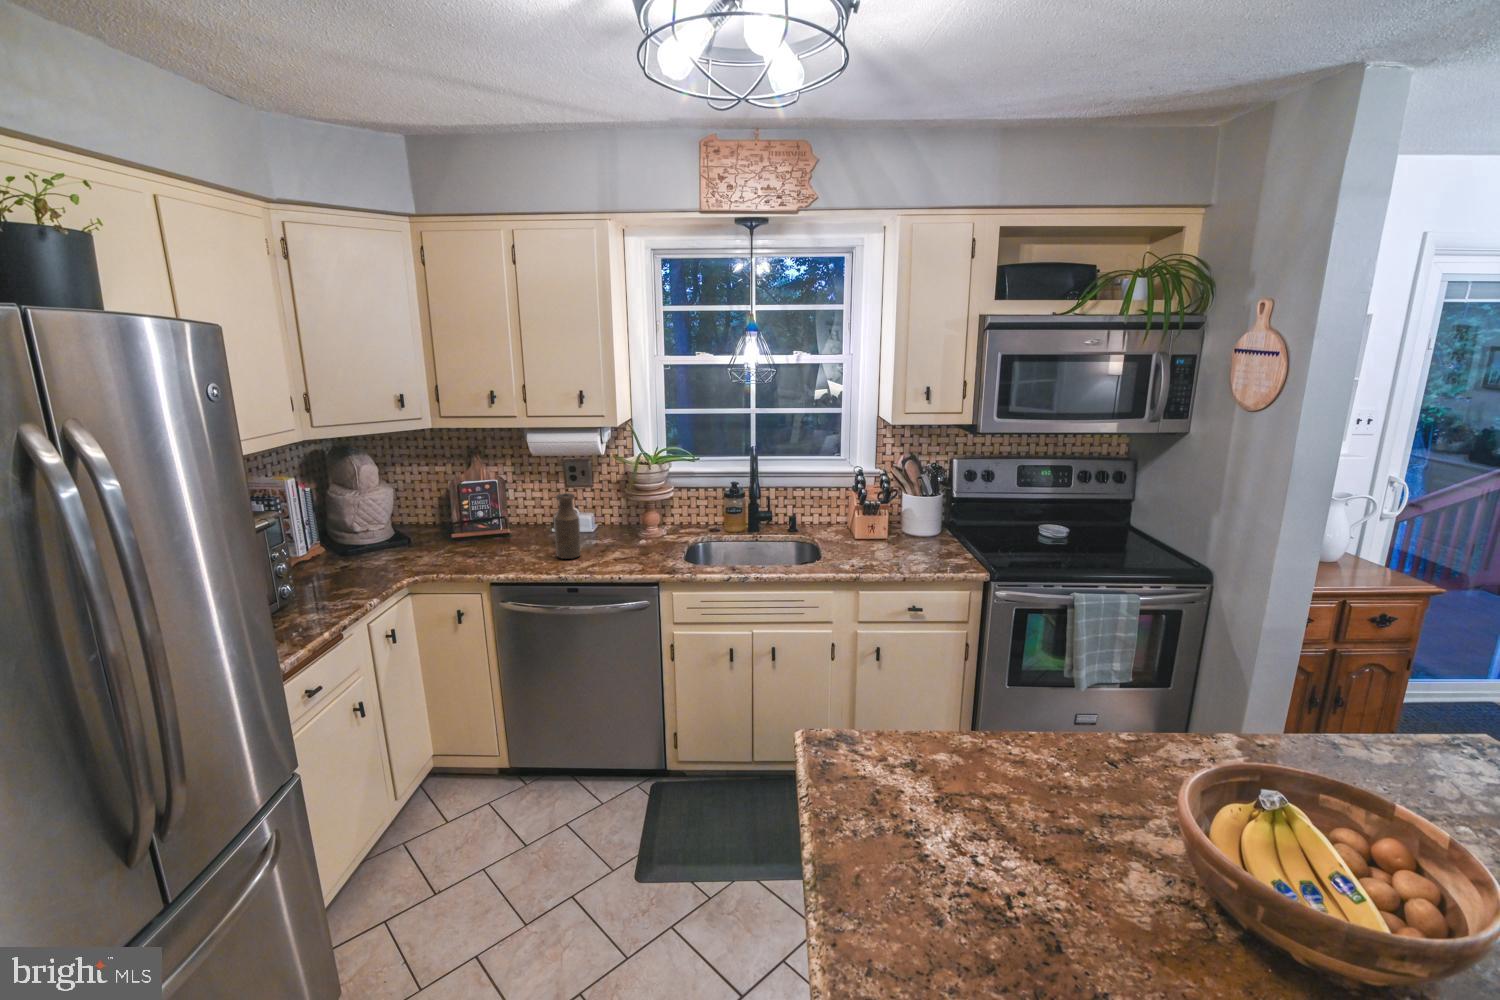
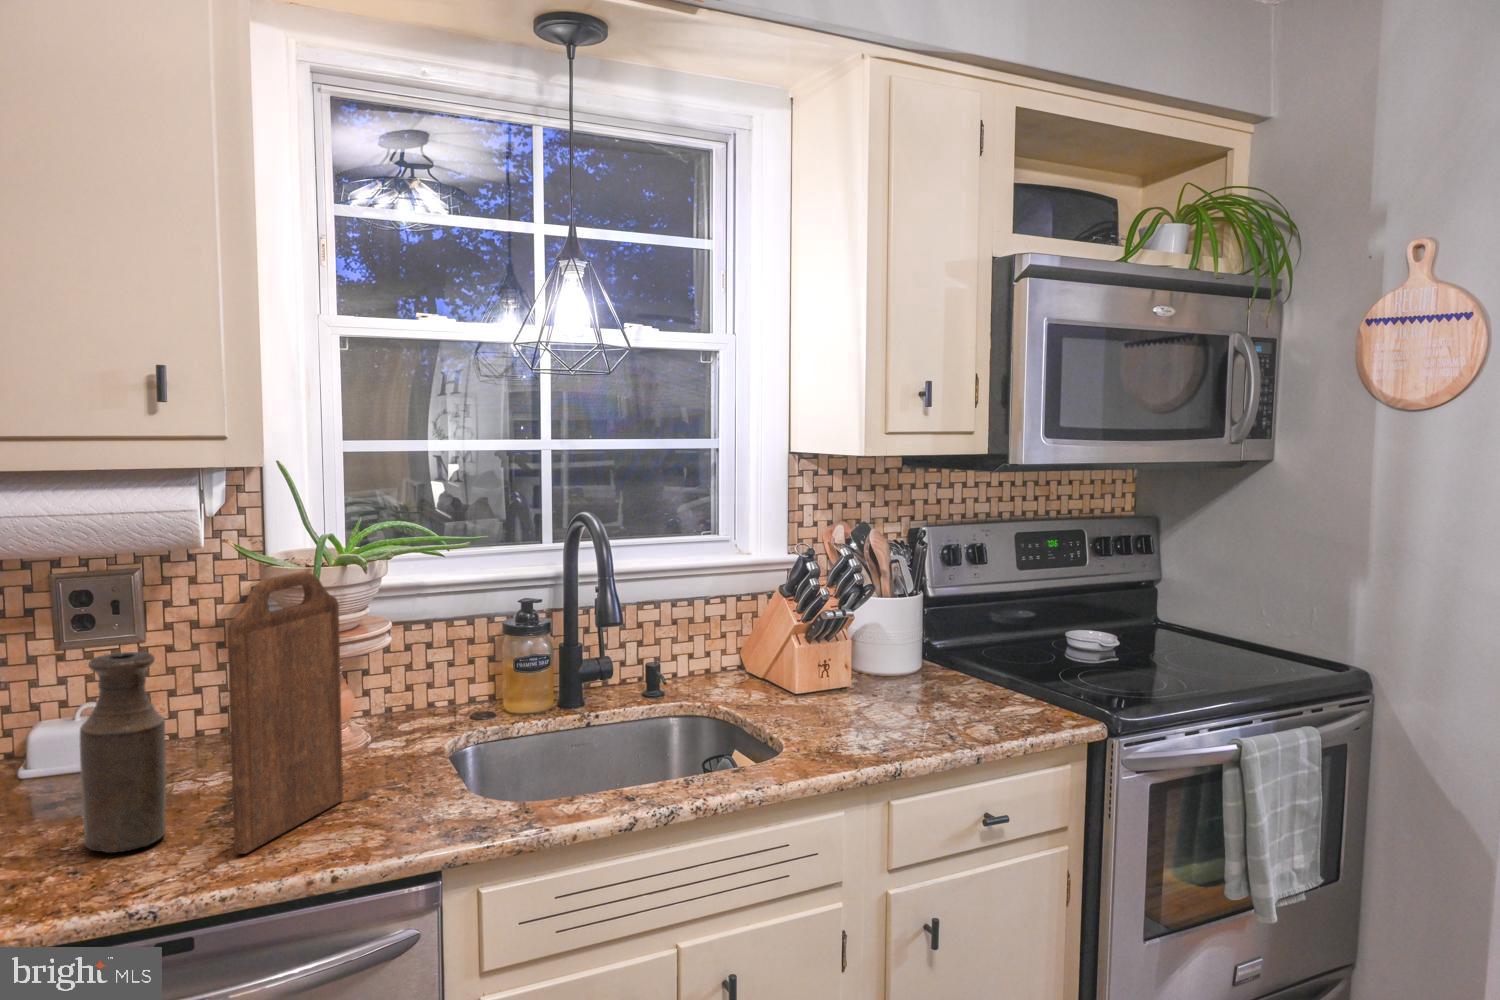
cutting board: none [590,470,639,566] -> present [228,572,343,854]

